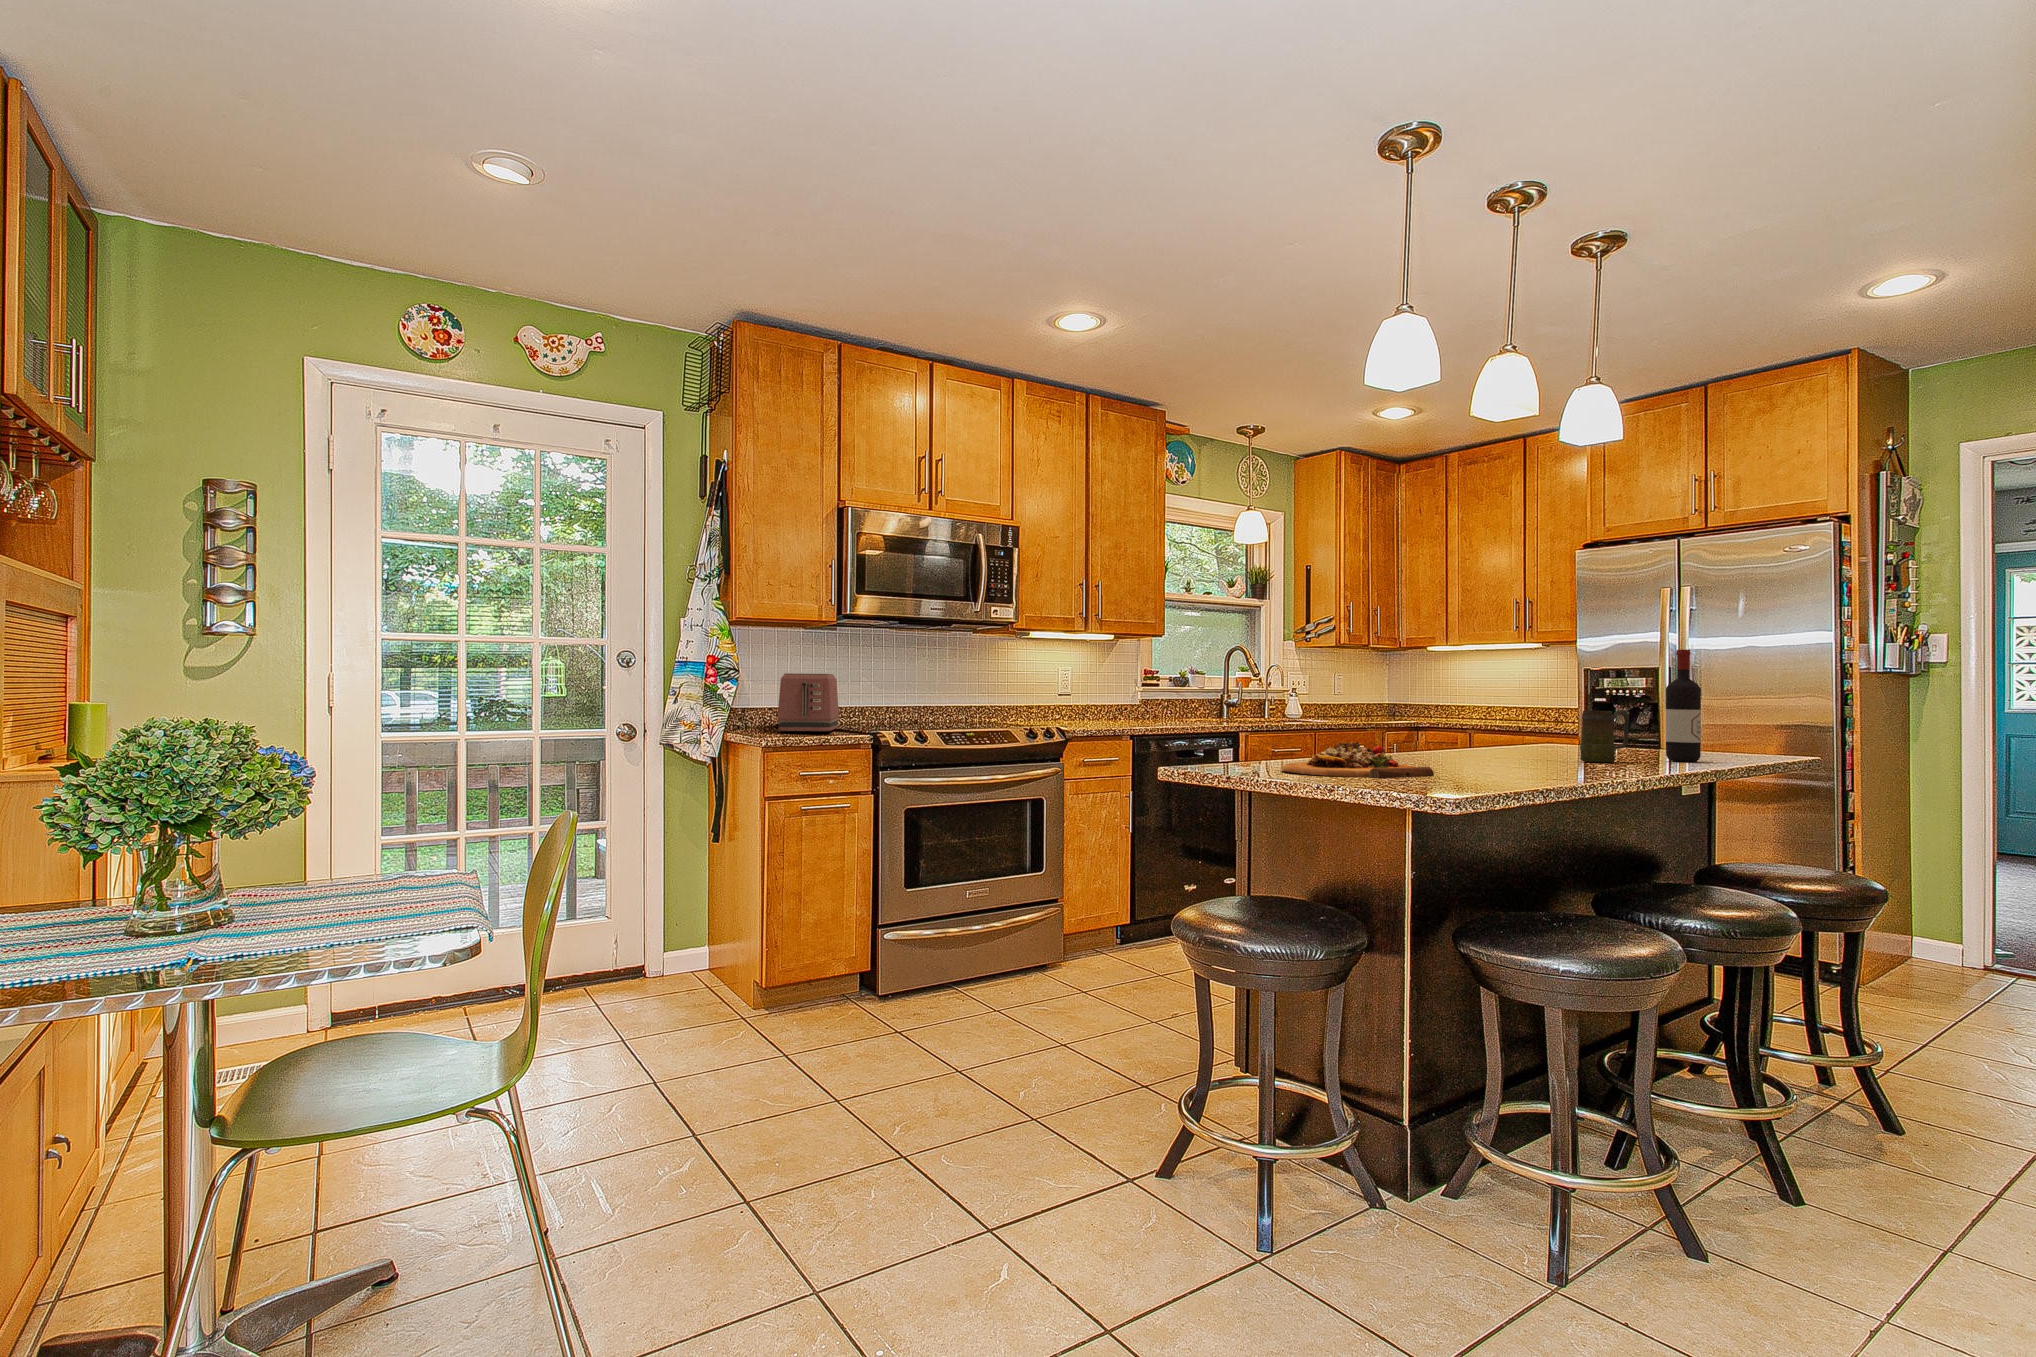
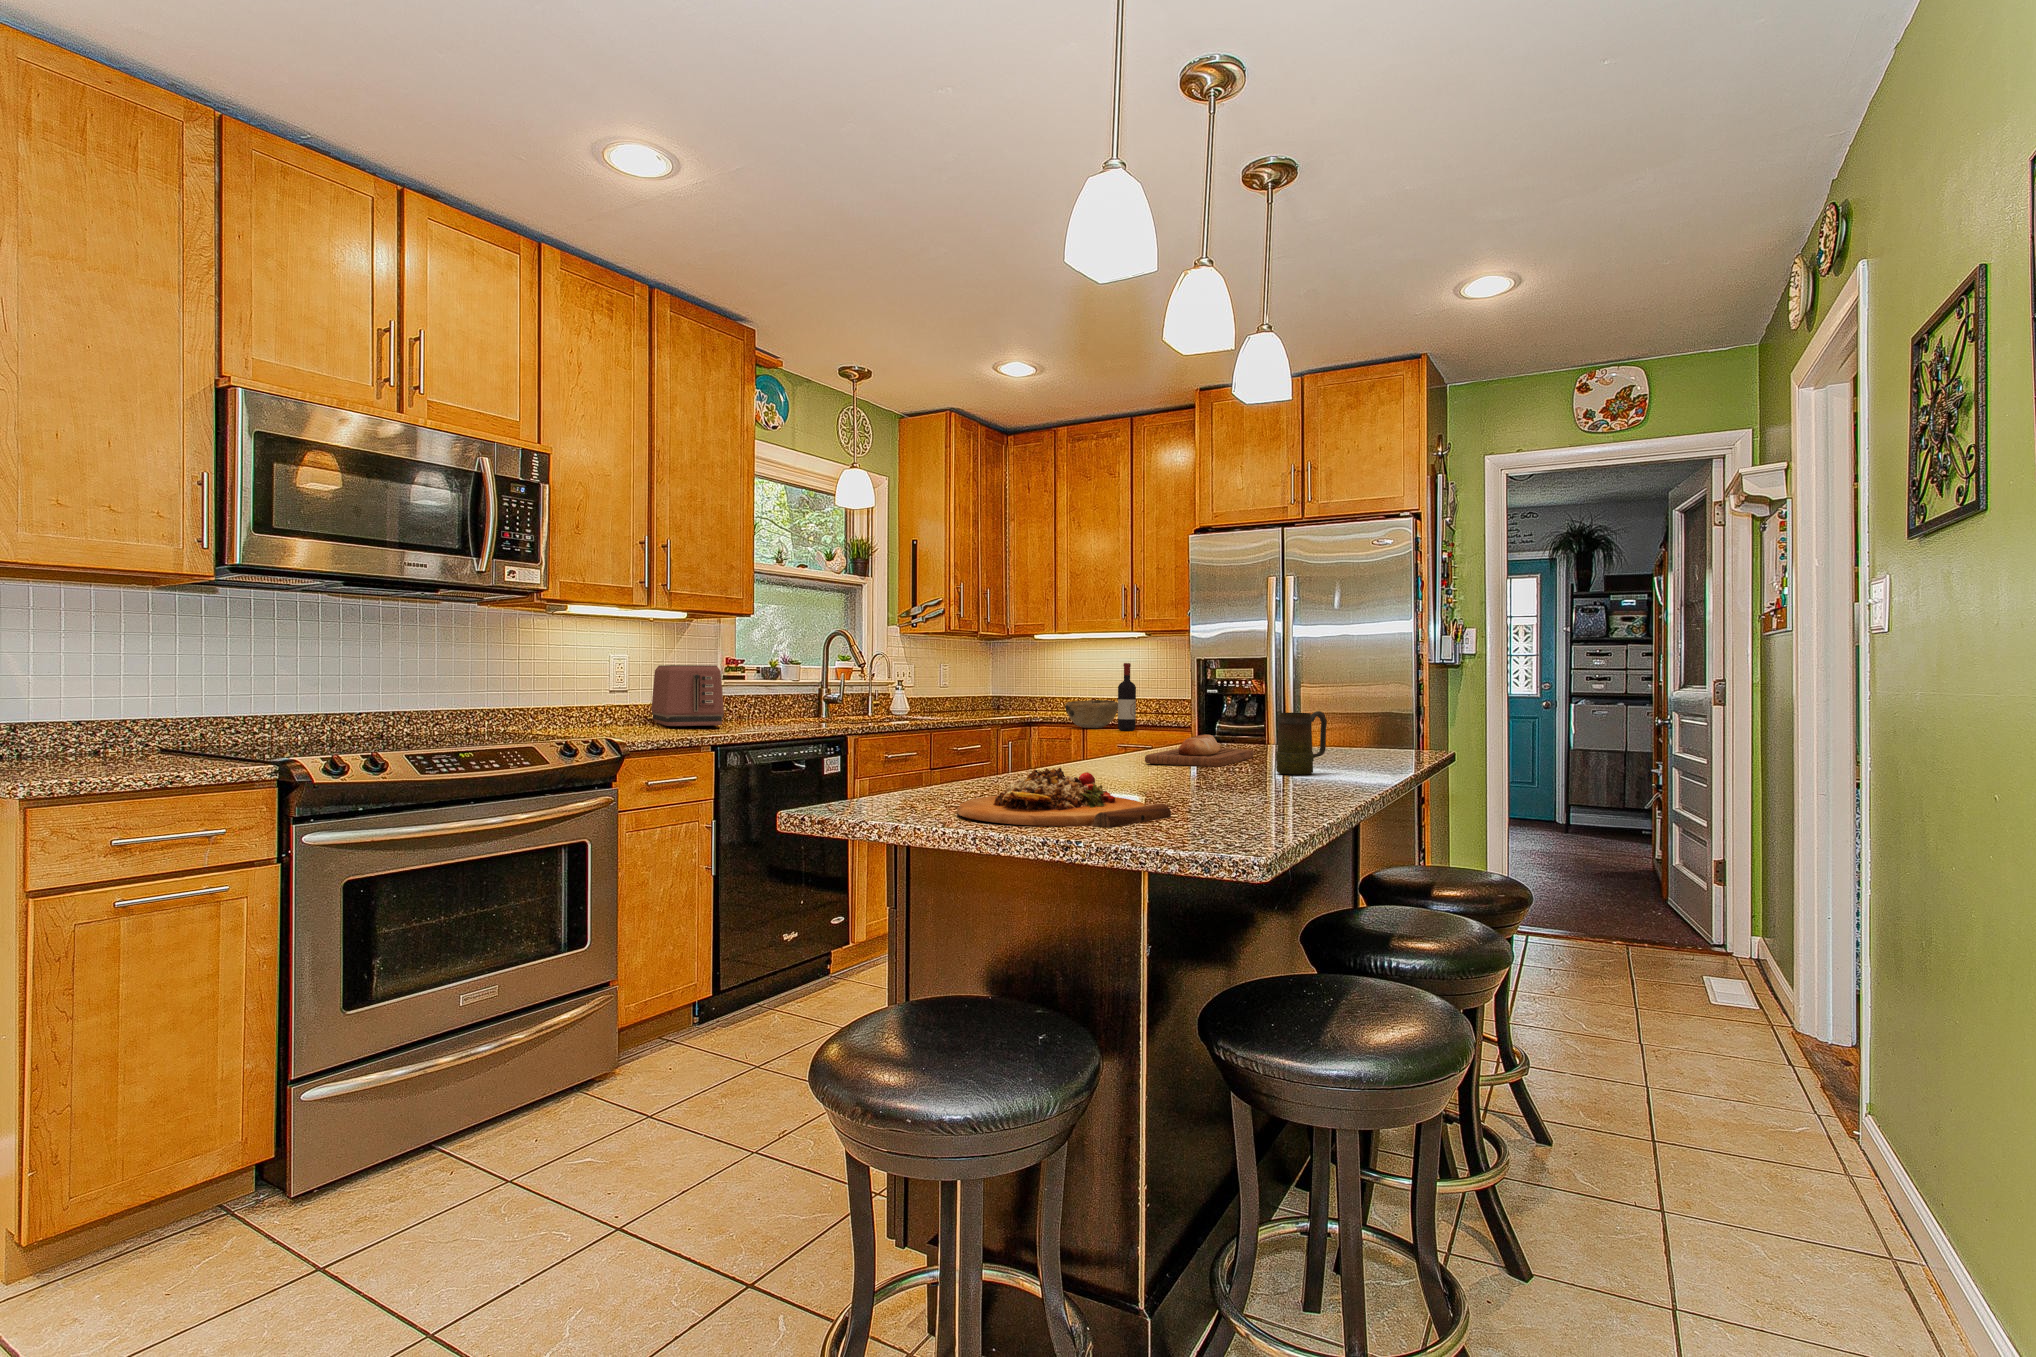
wine bottle: present [1666,649,1701,762] -> present [1118,663,1136,731]
toaster: present [777,673,839,731] -> present [651,665,724,726]
decorative bowl: none [1452,708,1507,734] -> present [1065,700,1118,728]
bread loaf: none [1476,732,1590,757] -> present [1145,735,1254,767]

